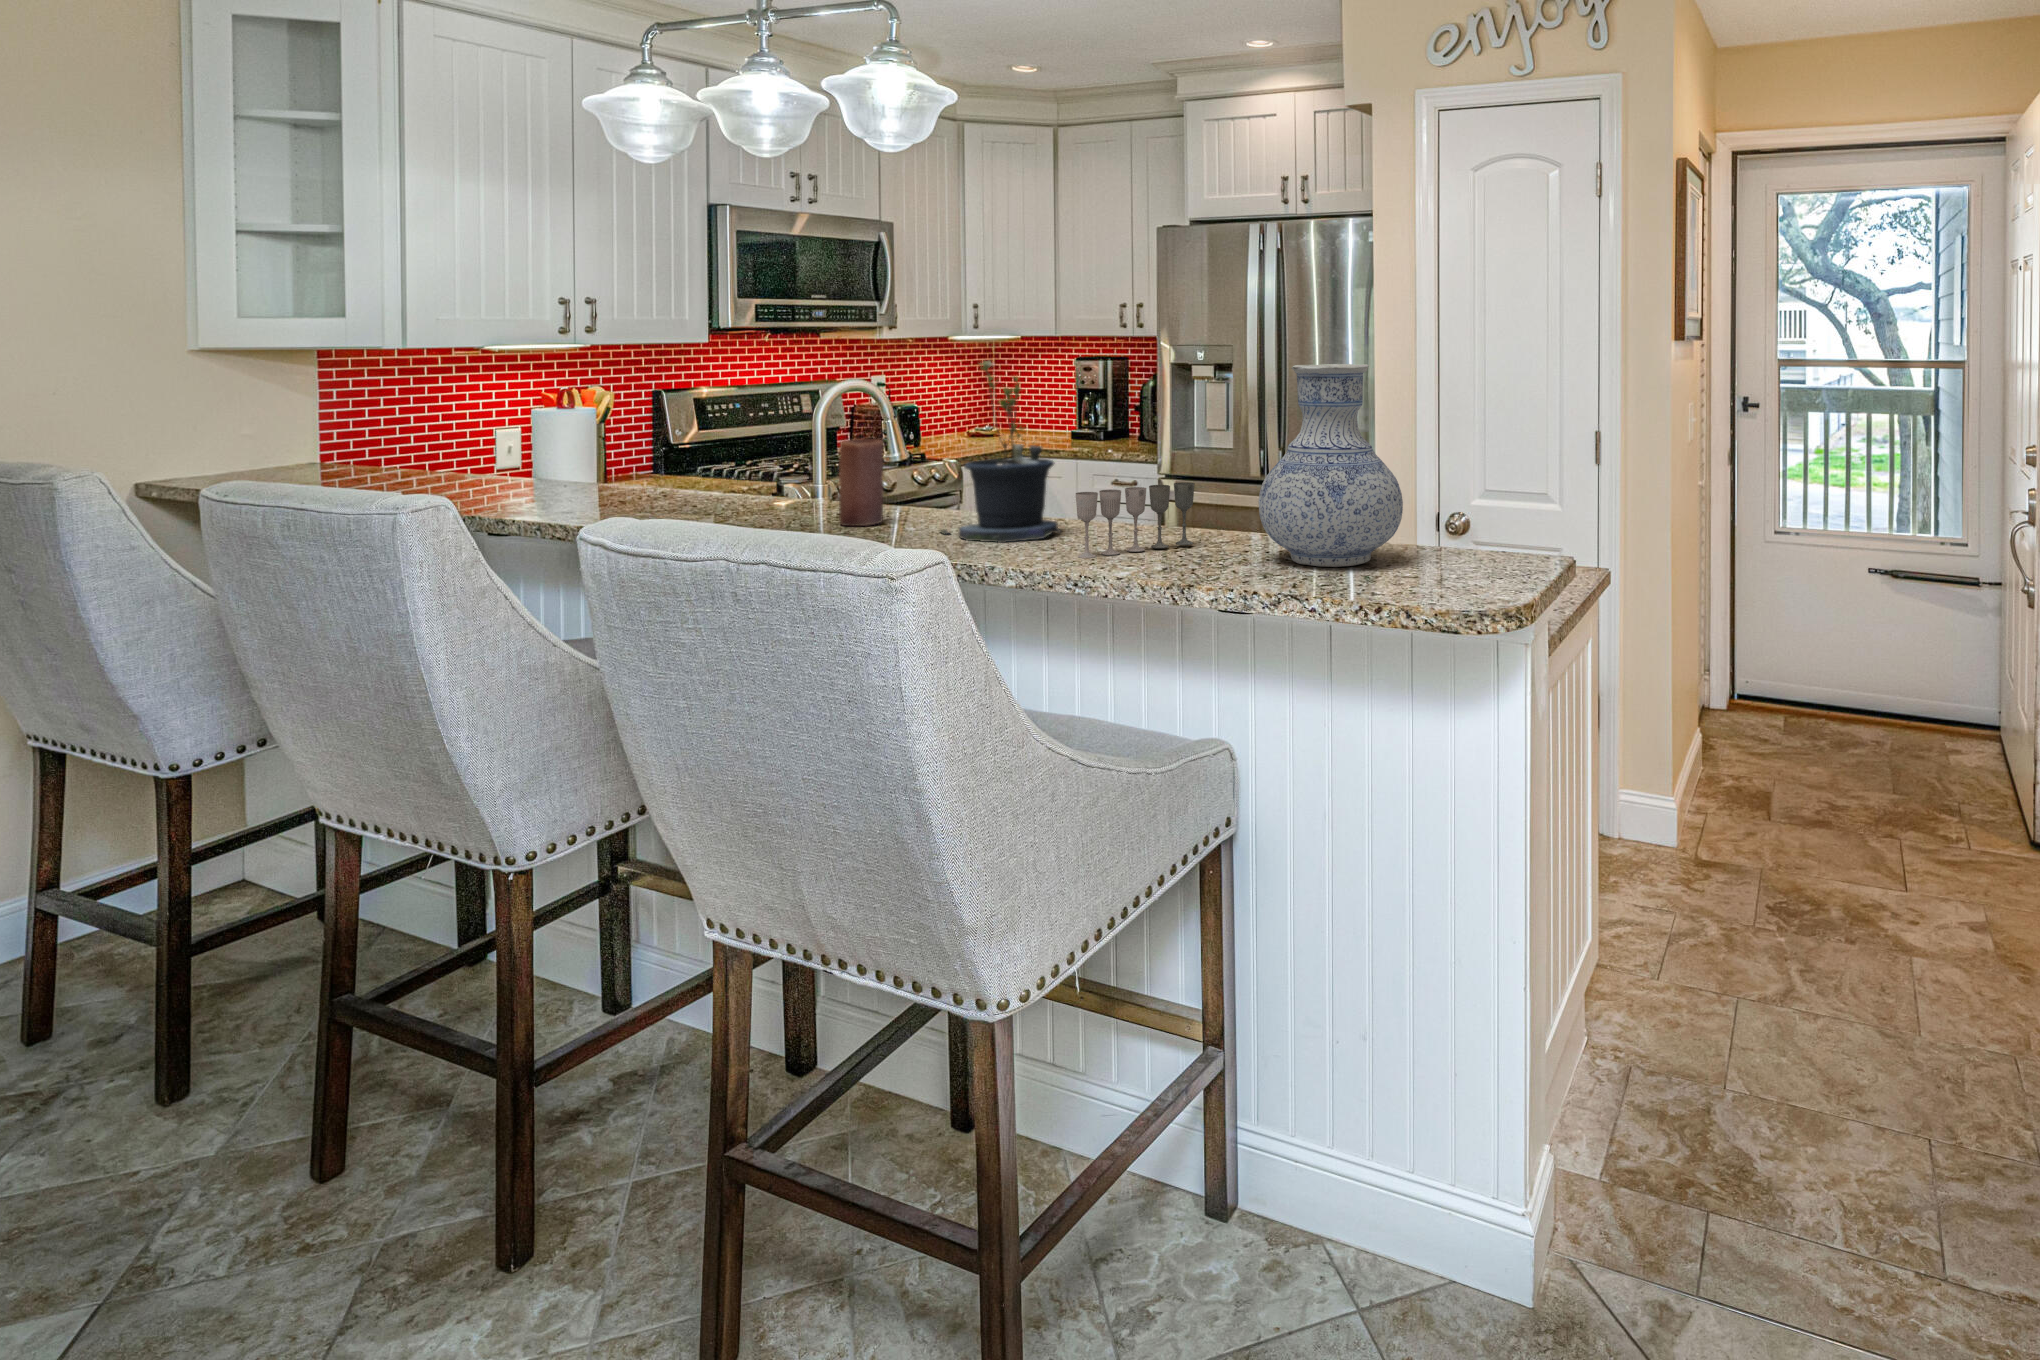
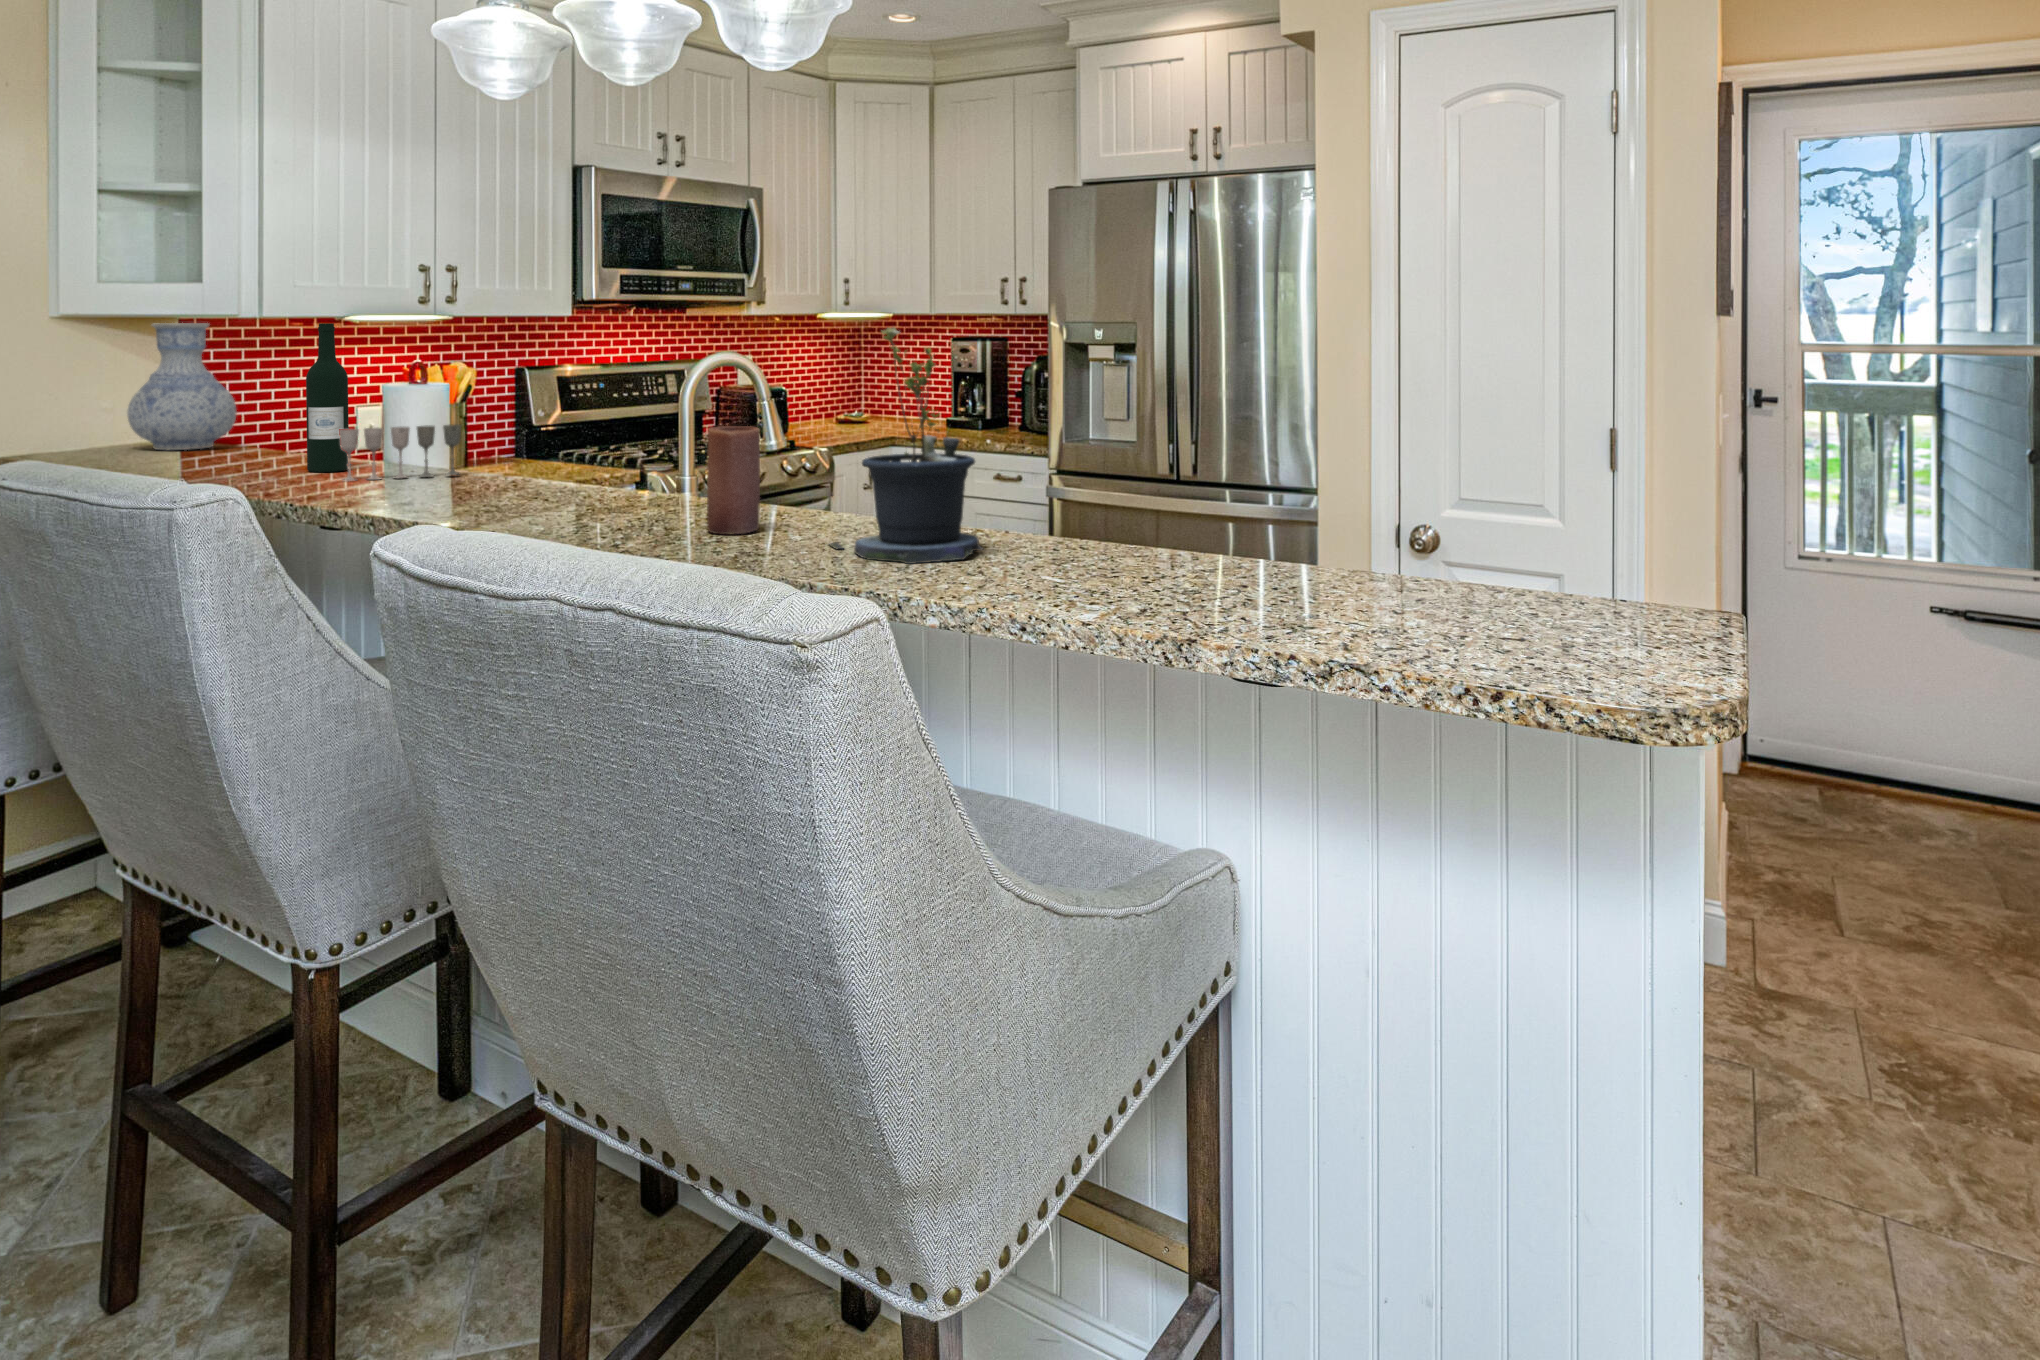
wine bottle: none [466,353,506,486] -> present [306,323,349,472]
vase: present [1259,364,1403,567] -> present [127,323,237,450]
wine glass: present [1076,482,1195,558] -> present [339,424,462,482]

